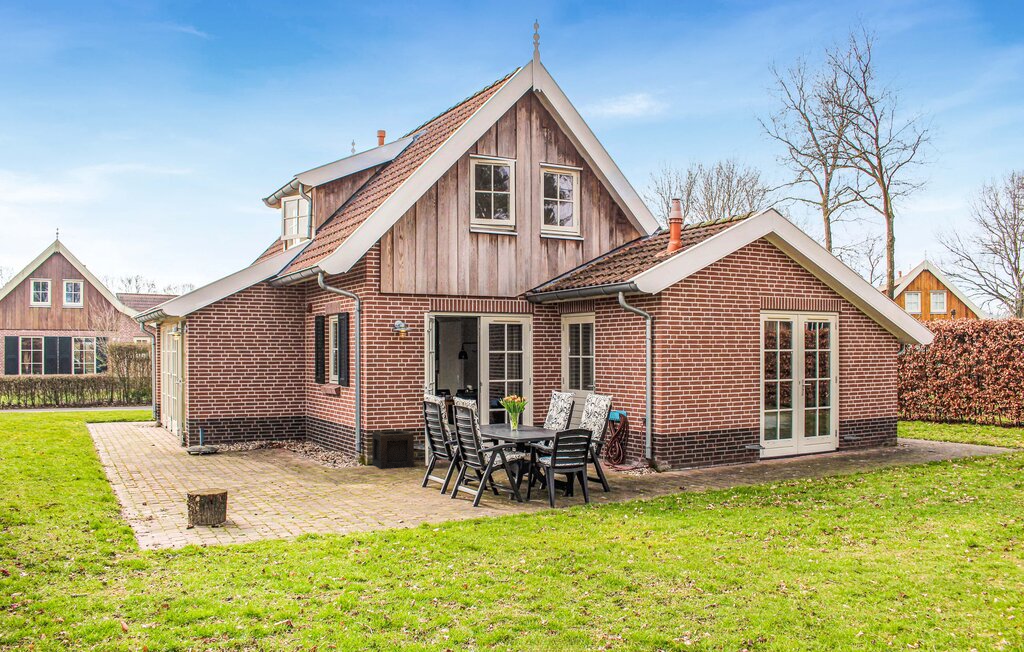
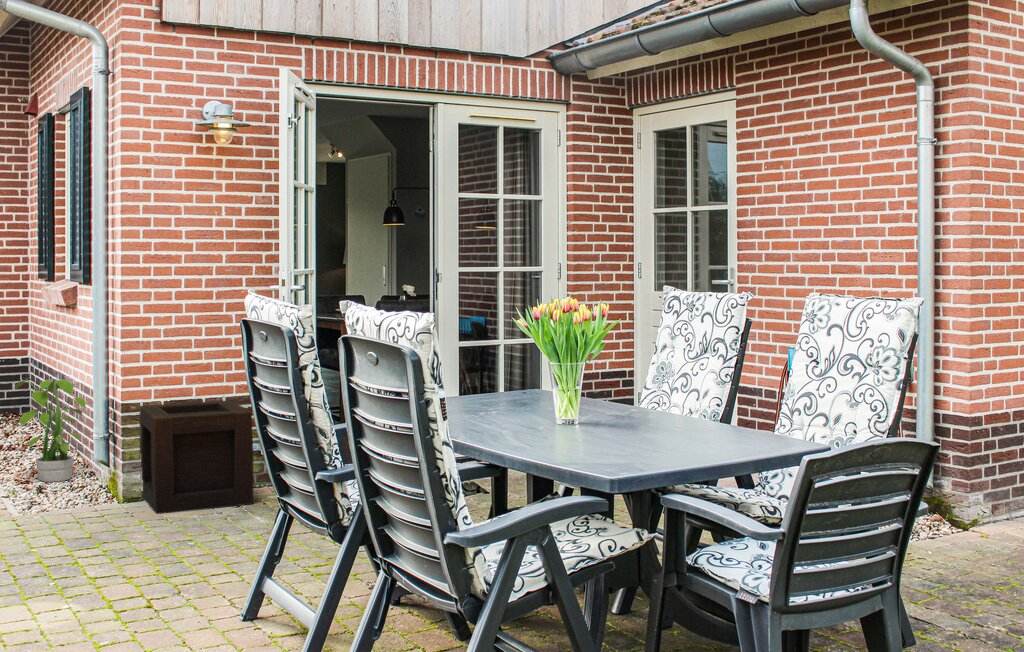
potted plant: none [324,421,350,461] -> present [16,377,86,482]

